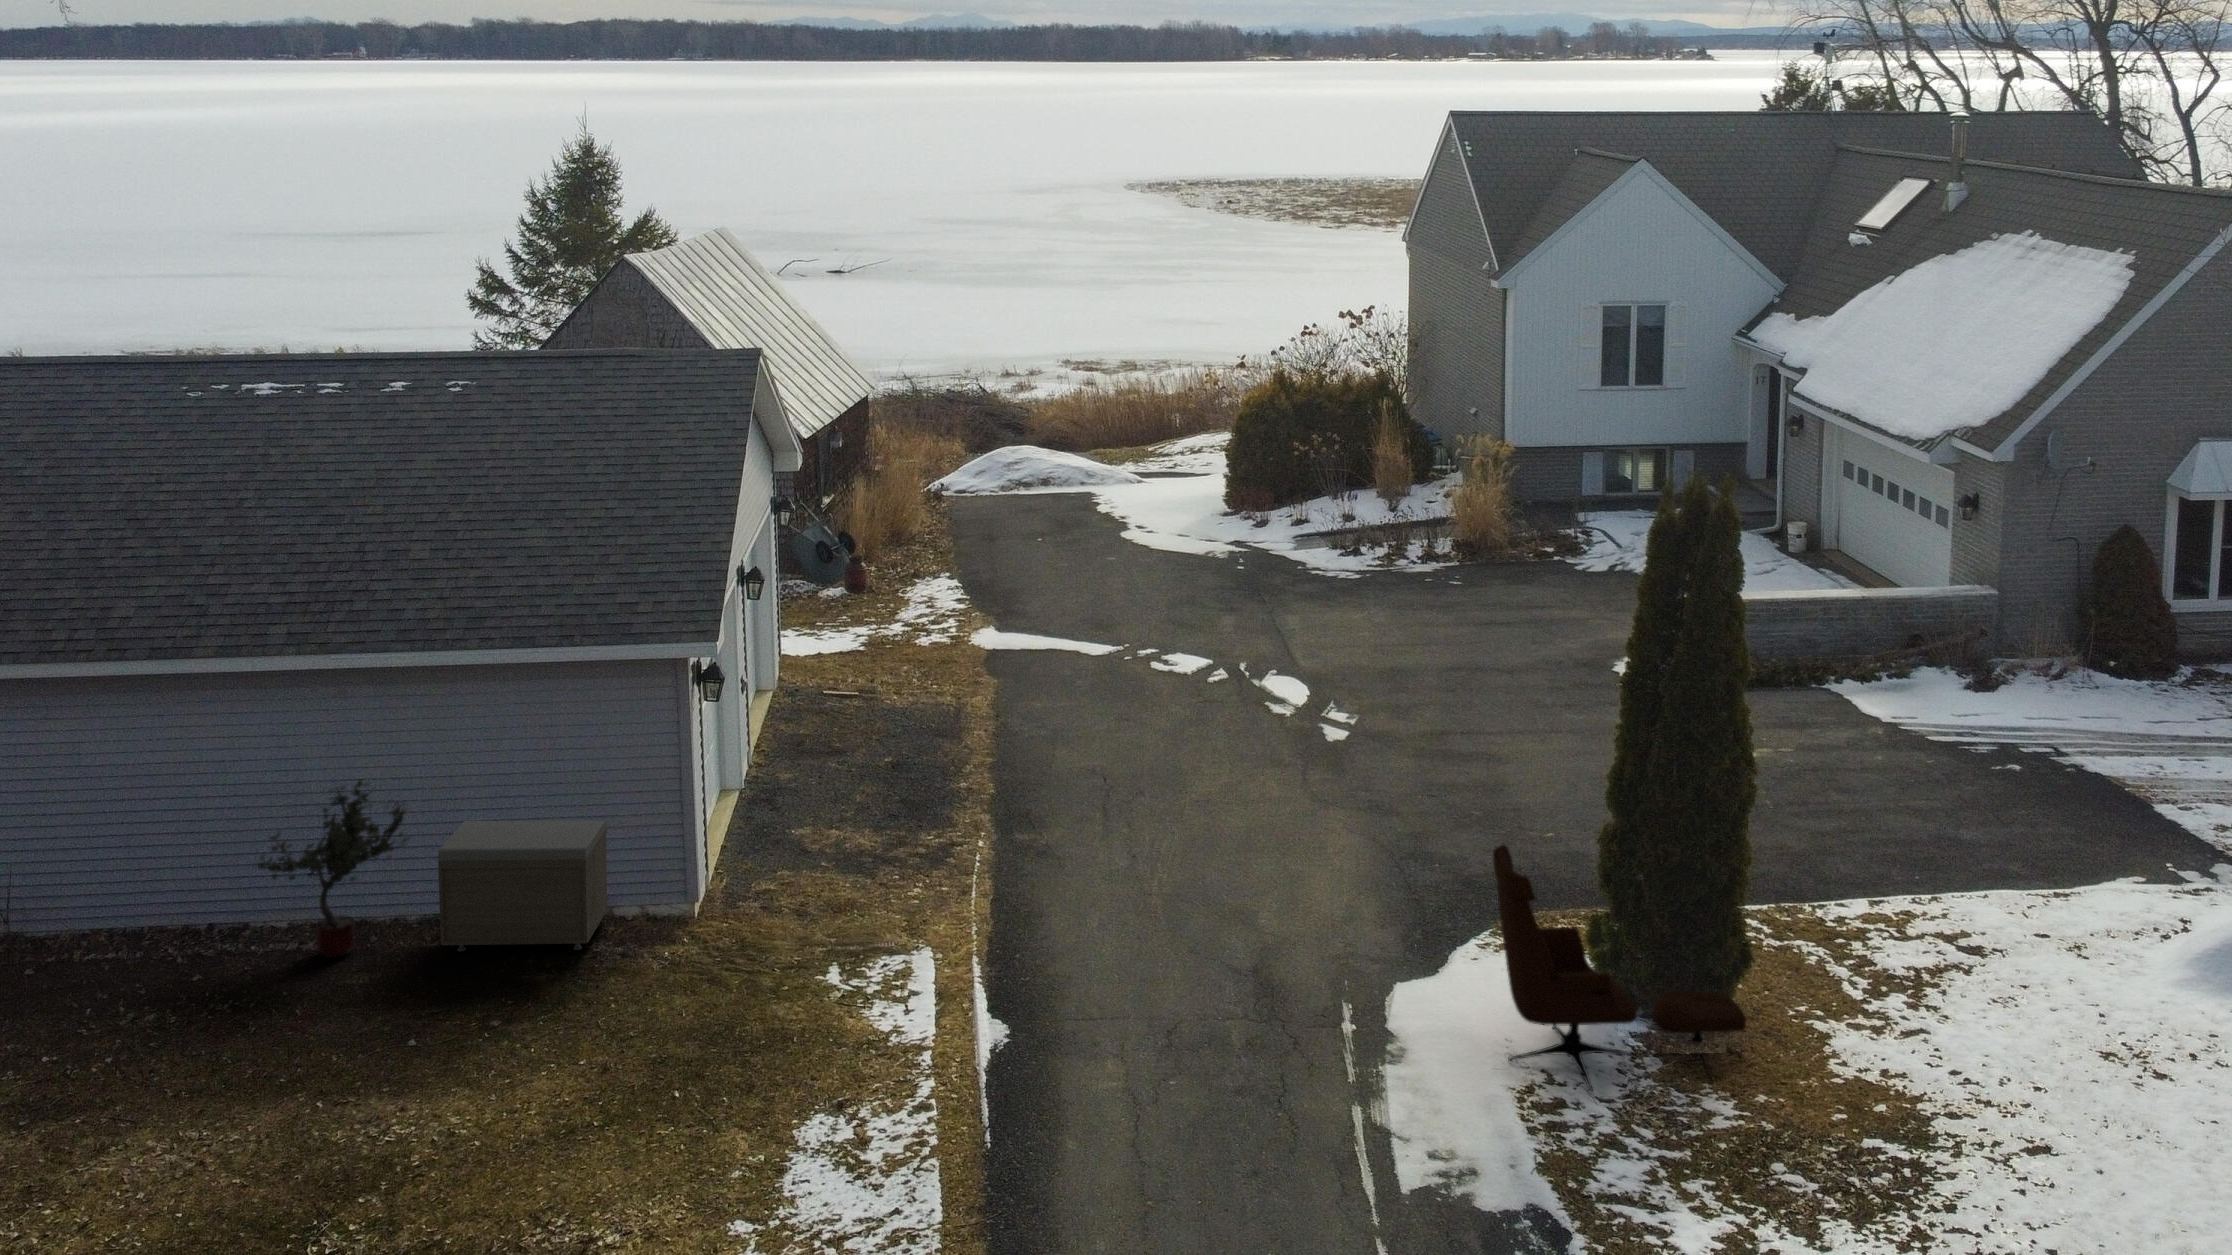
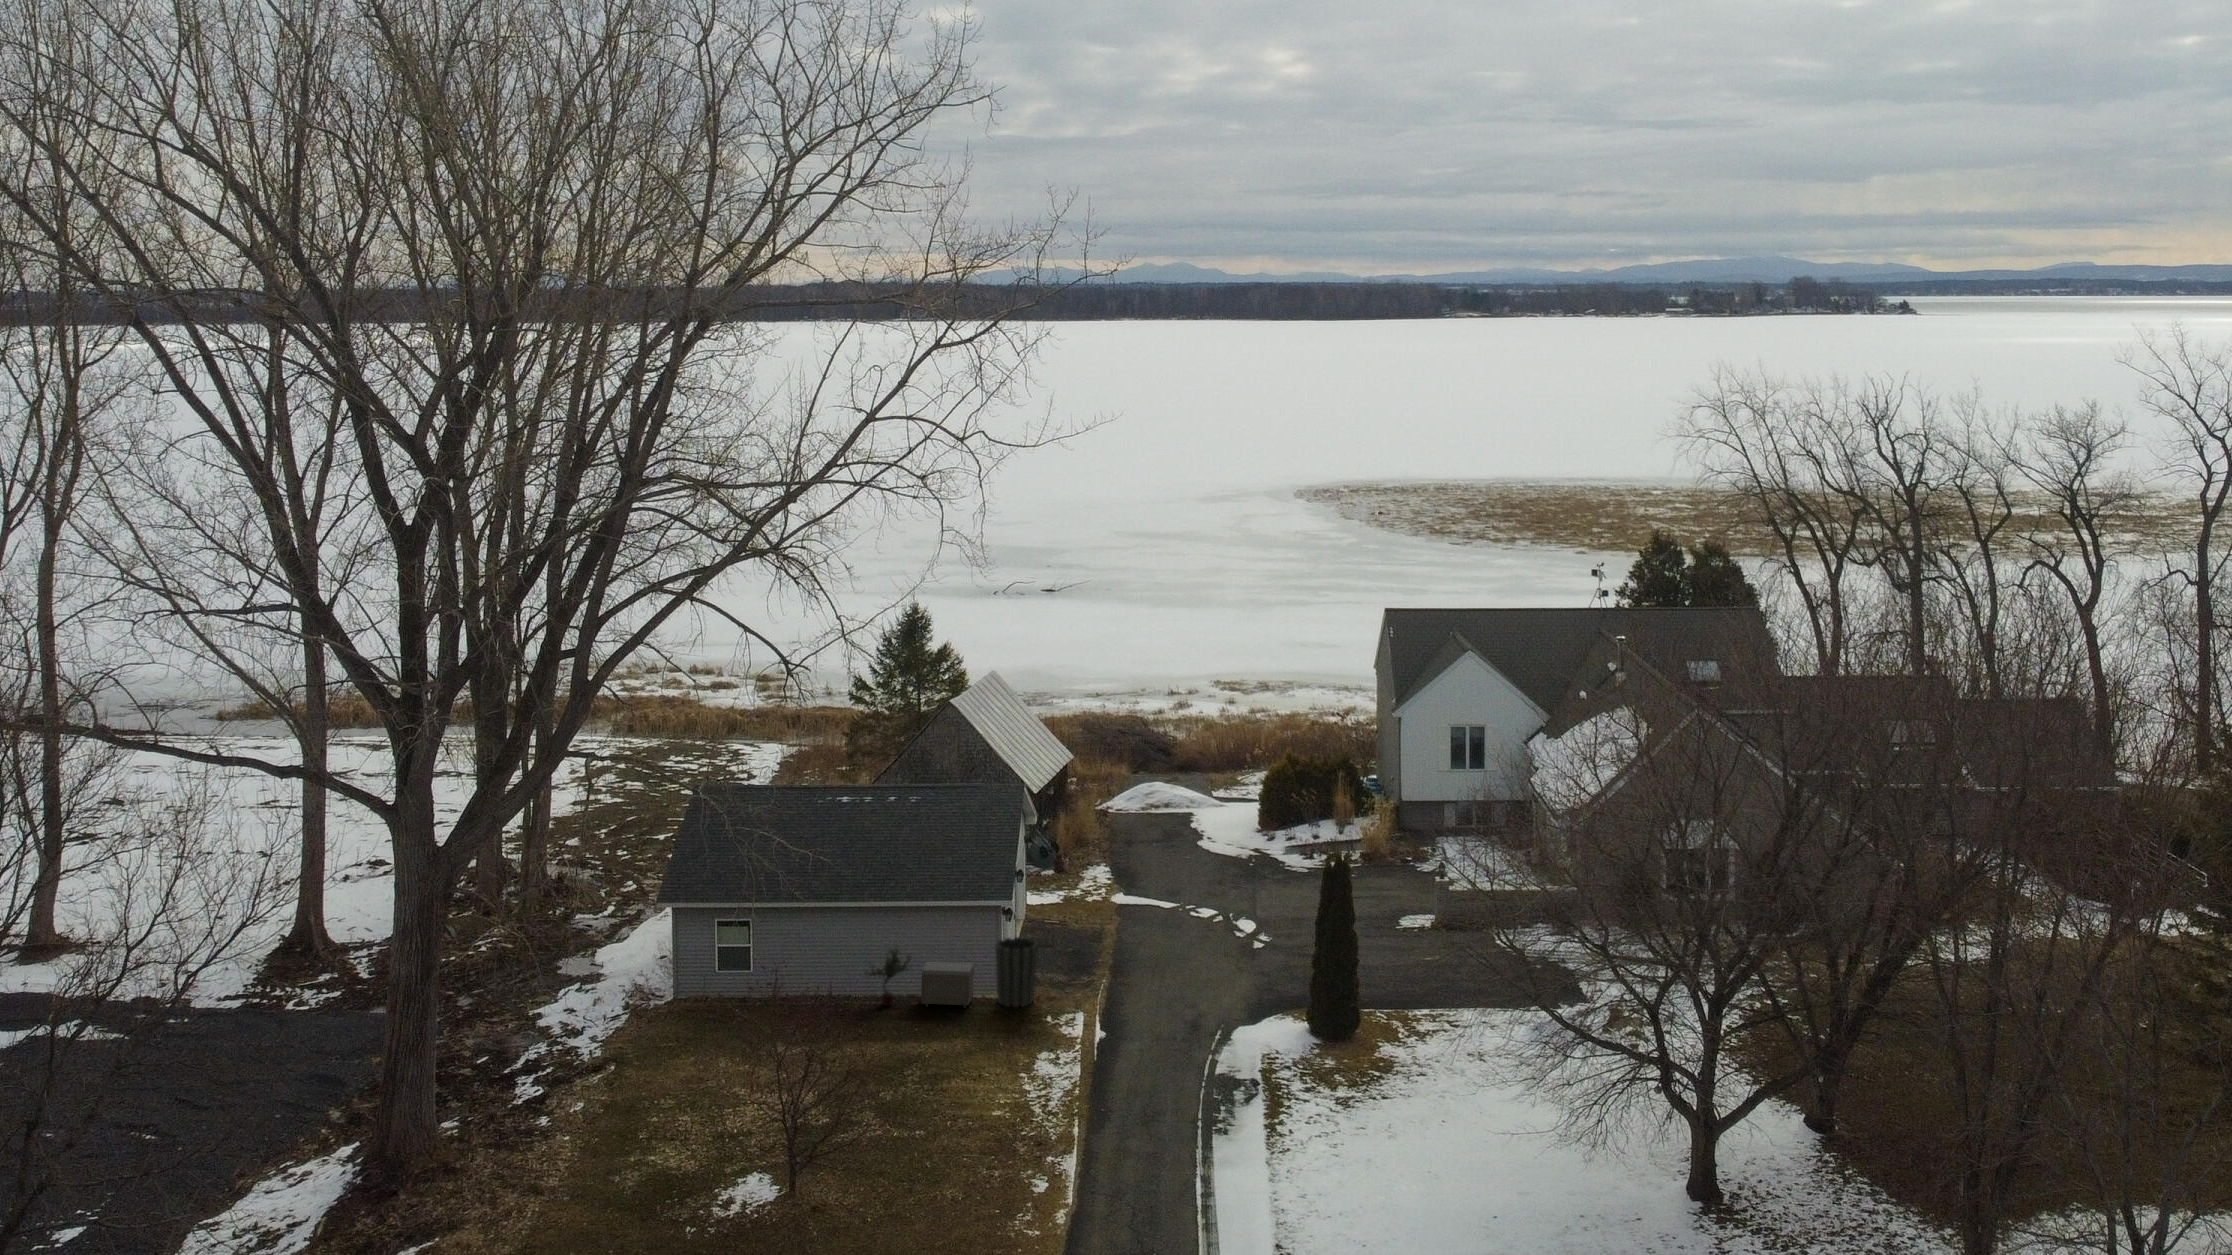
trash can: none [668,742,795,941] -> present [996,937,1038,1007]
lounge chair: present [1493,845,1746,1093] -> none [1261,978,1348,1061]

